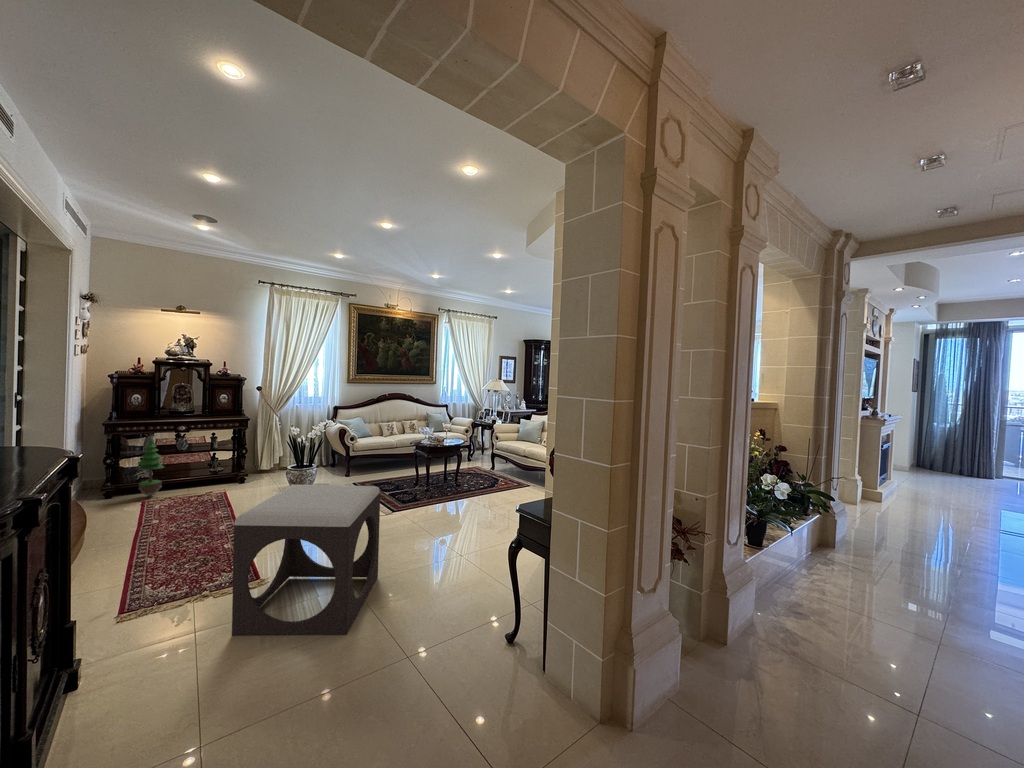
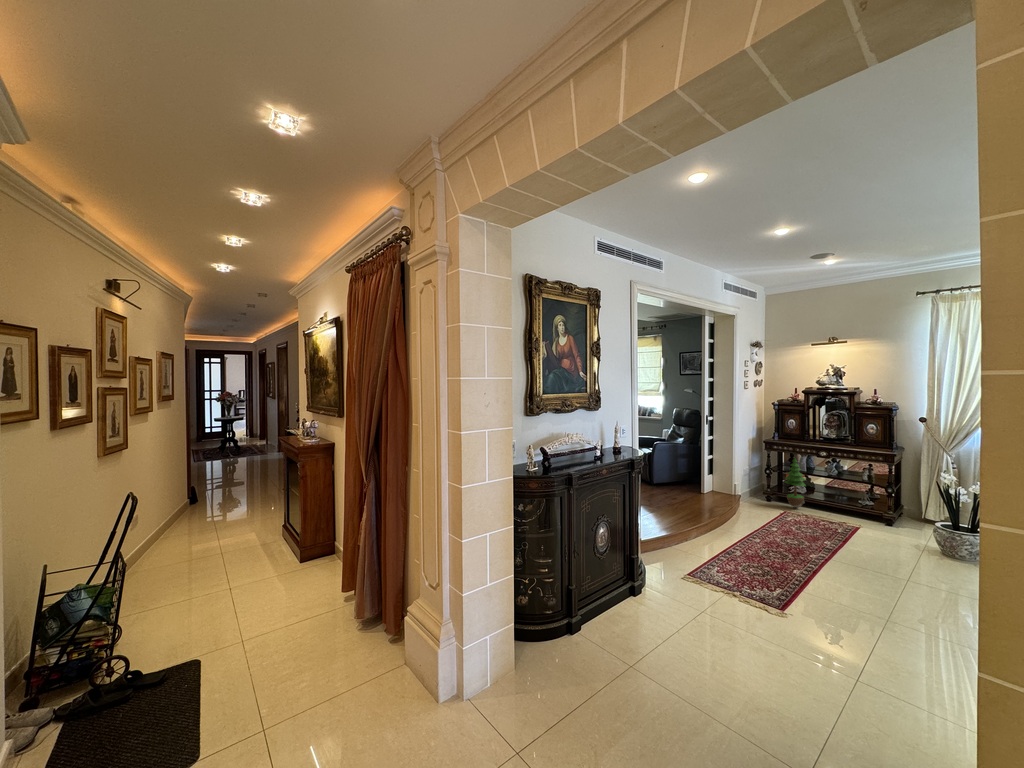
footstool: present [232,485,380,636] -> none [715,532,896,707]

